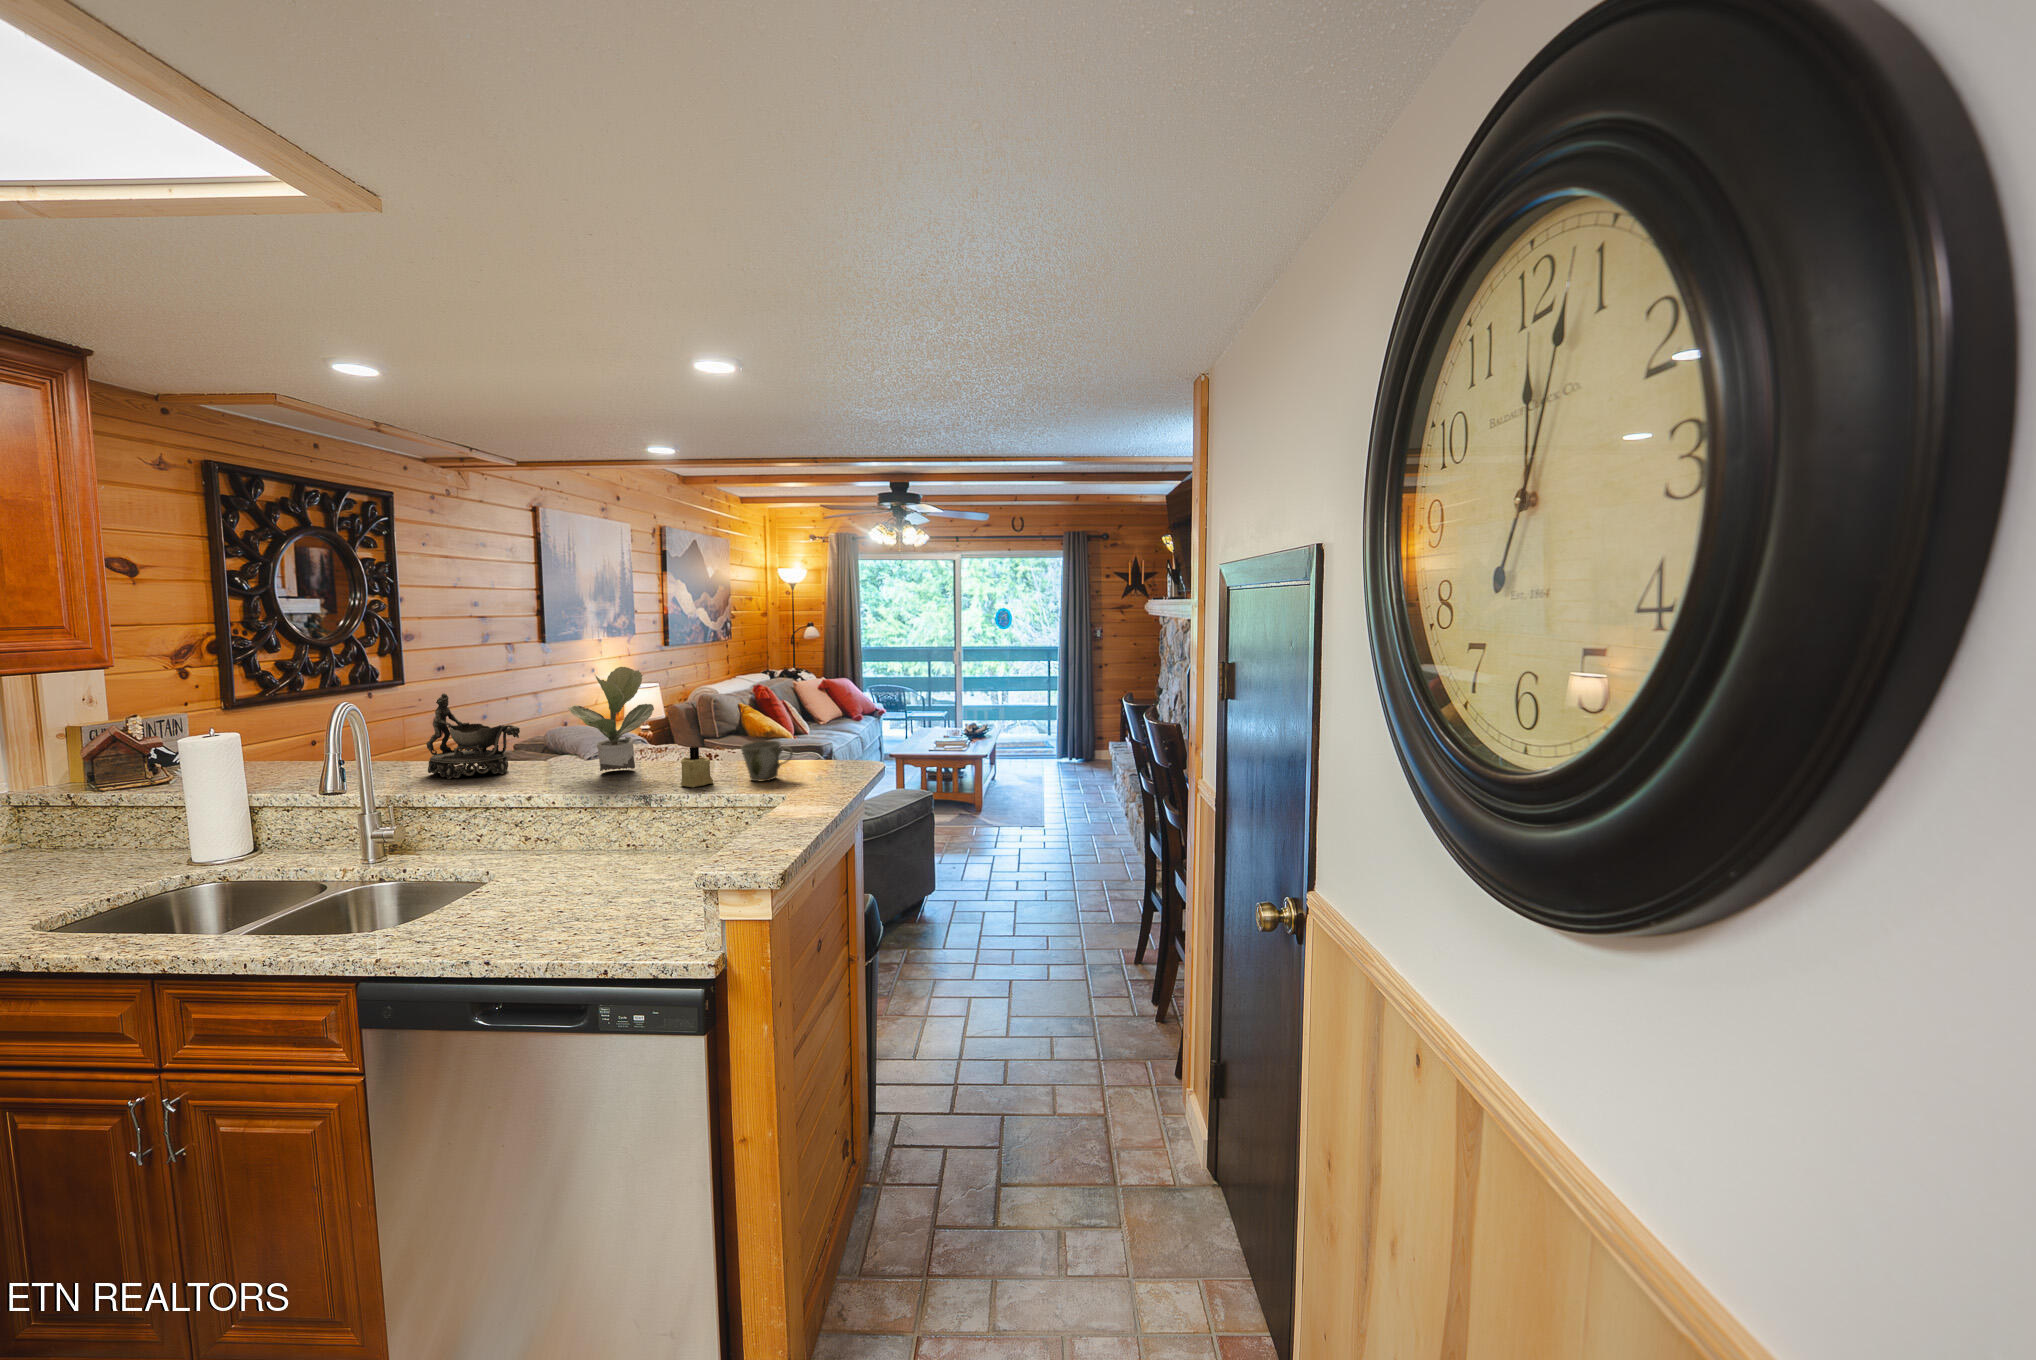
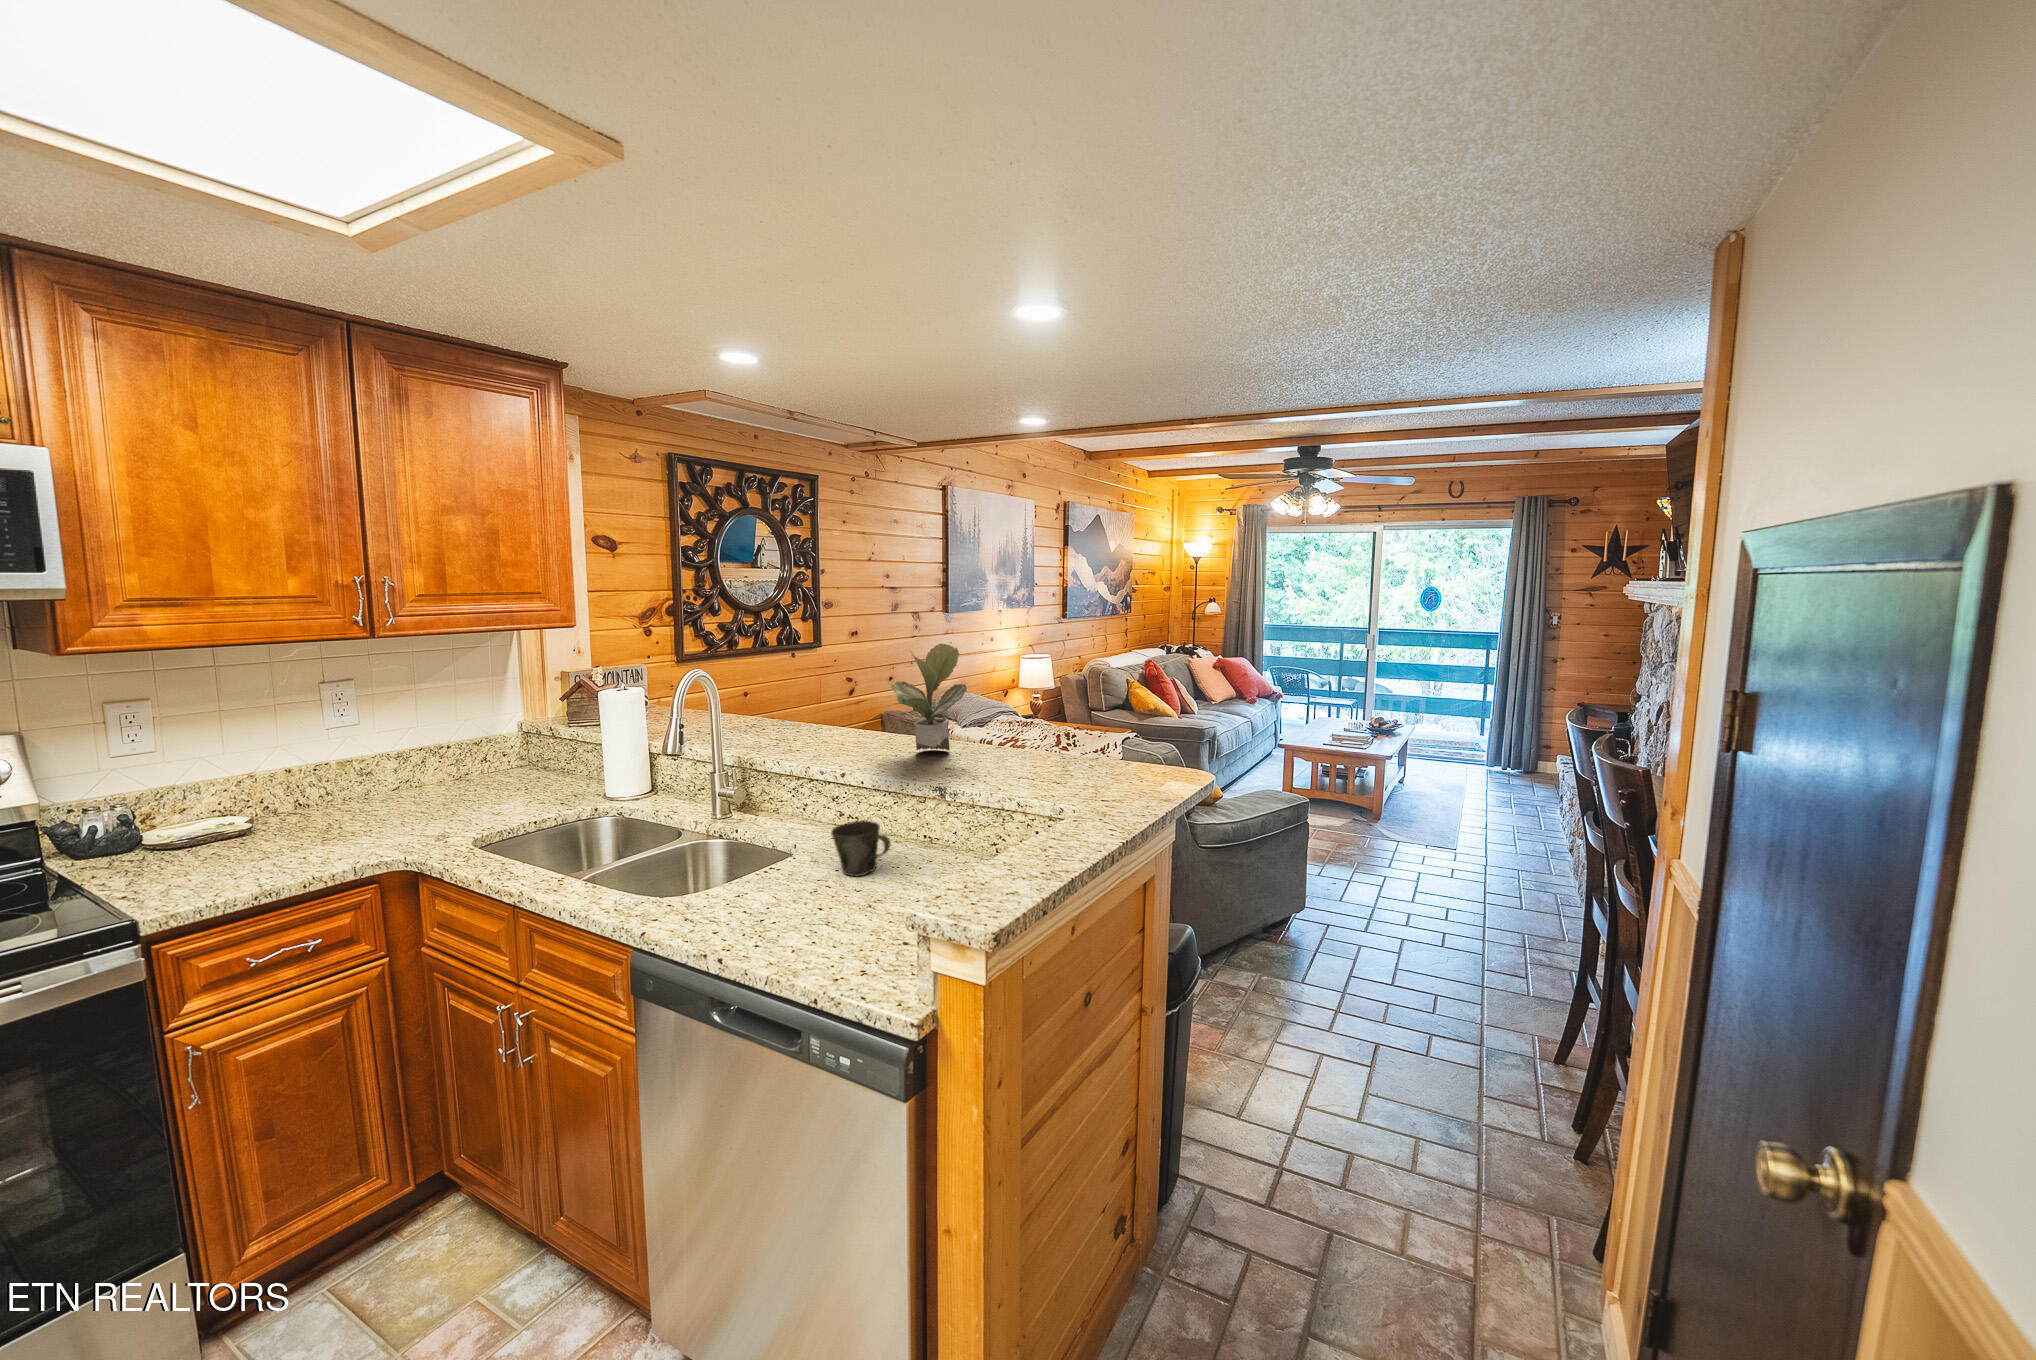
decorative bowl: present [426,693,520,779] -> none [782,661,852,743]
mug: present [741,741,793,782] -> present [831,821,890,876]
candle: present [681,747,713,787] -> none [978,736,1012,781]

